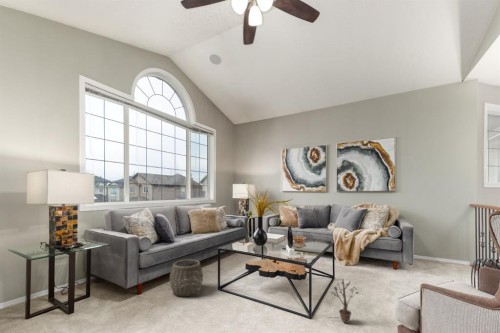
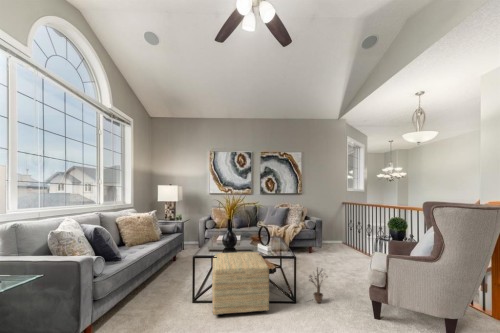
ottoman: none [222,250,287,316] -> present [212,252,269,315]
woven basket: present [170,259,203,296] -> none [136,272,175,317]

